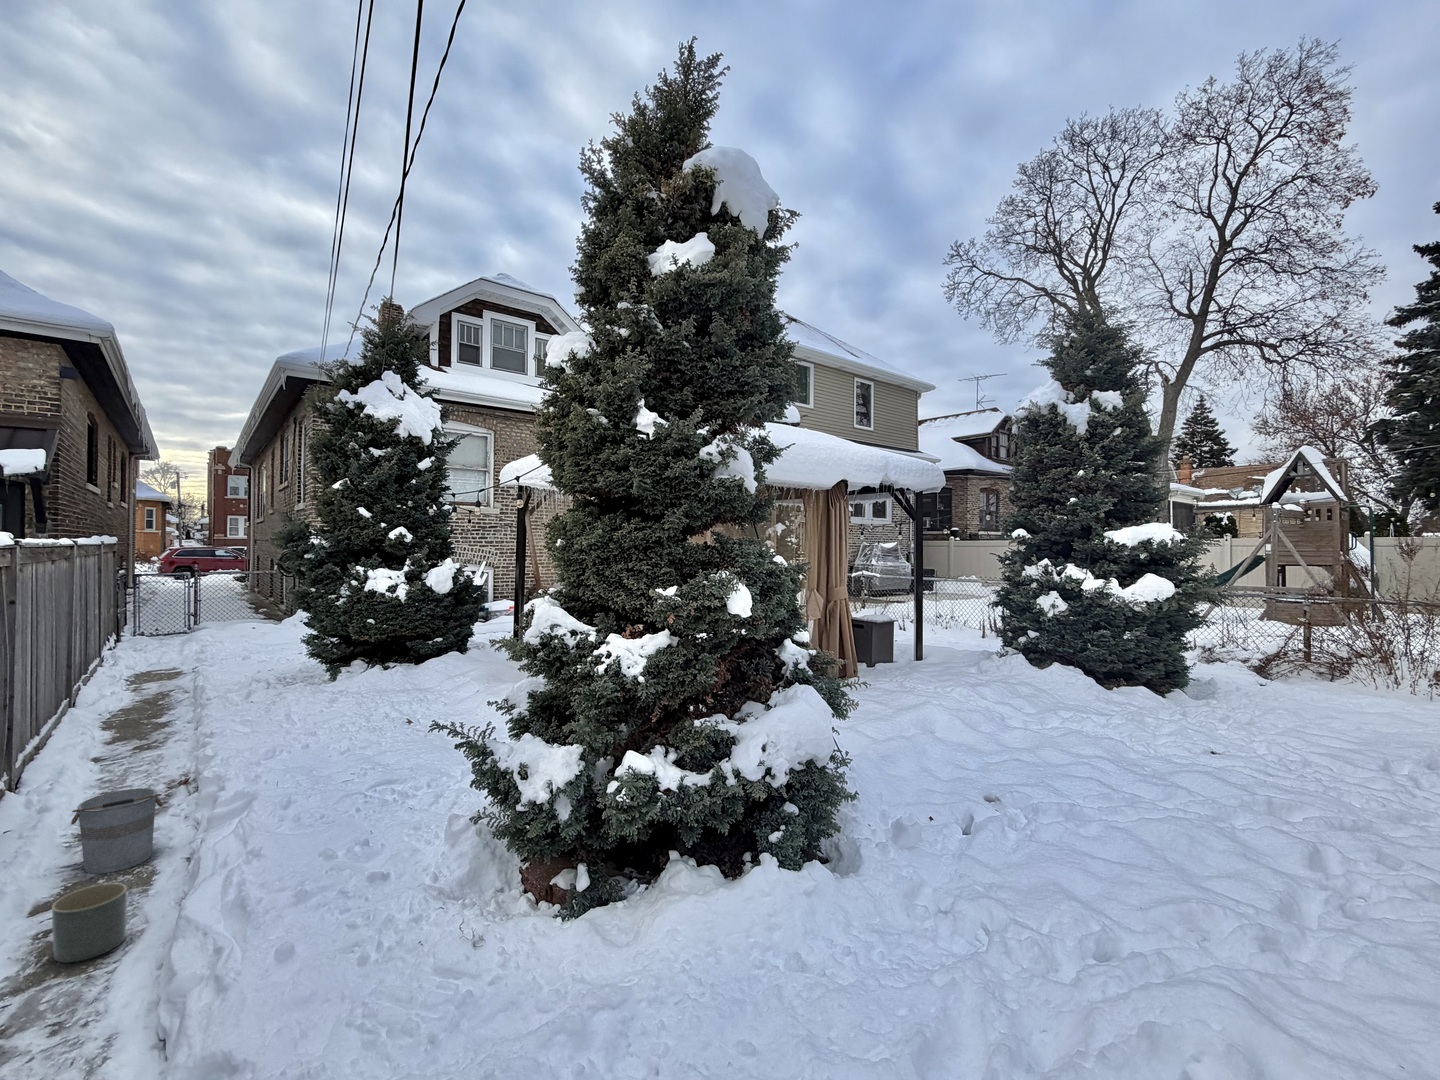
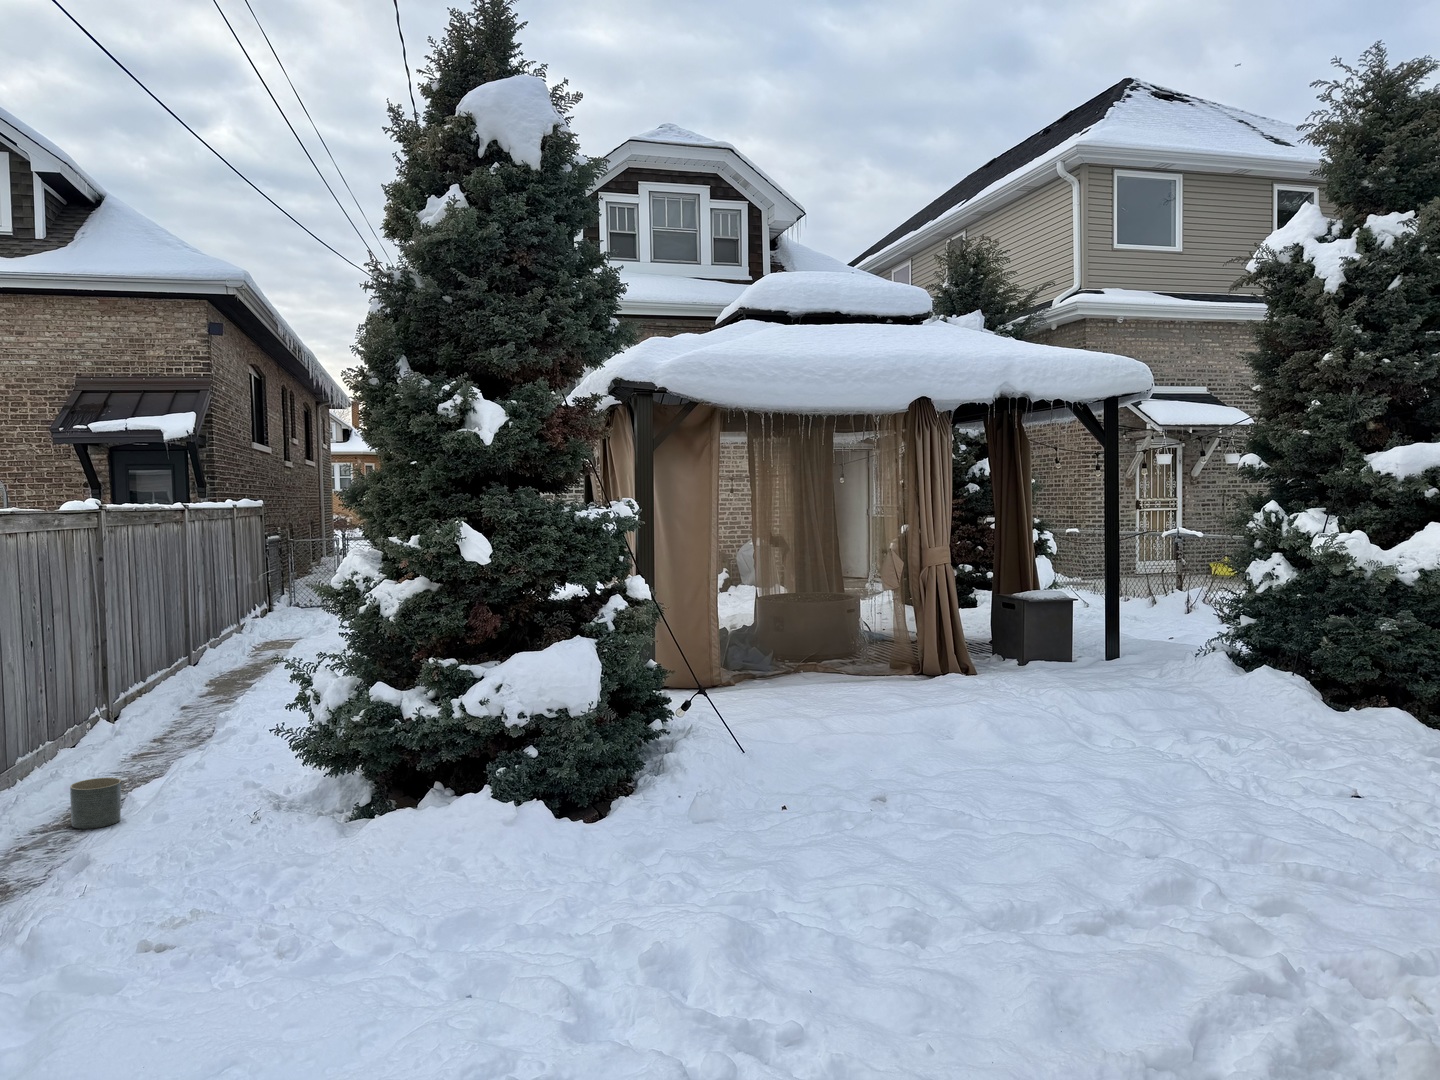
bucket: present [71,788,163,874] -> none [113,719,181,783]

